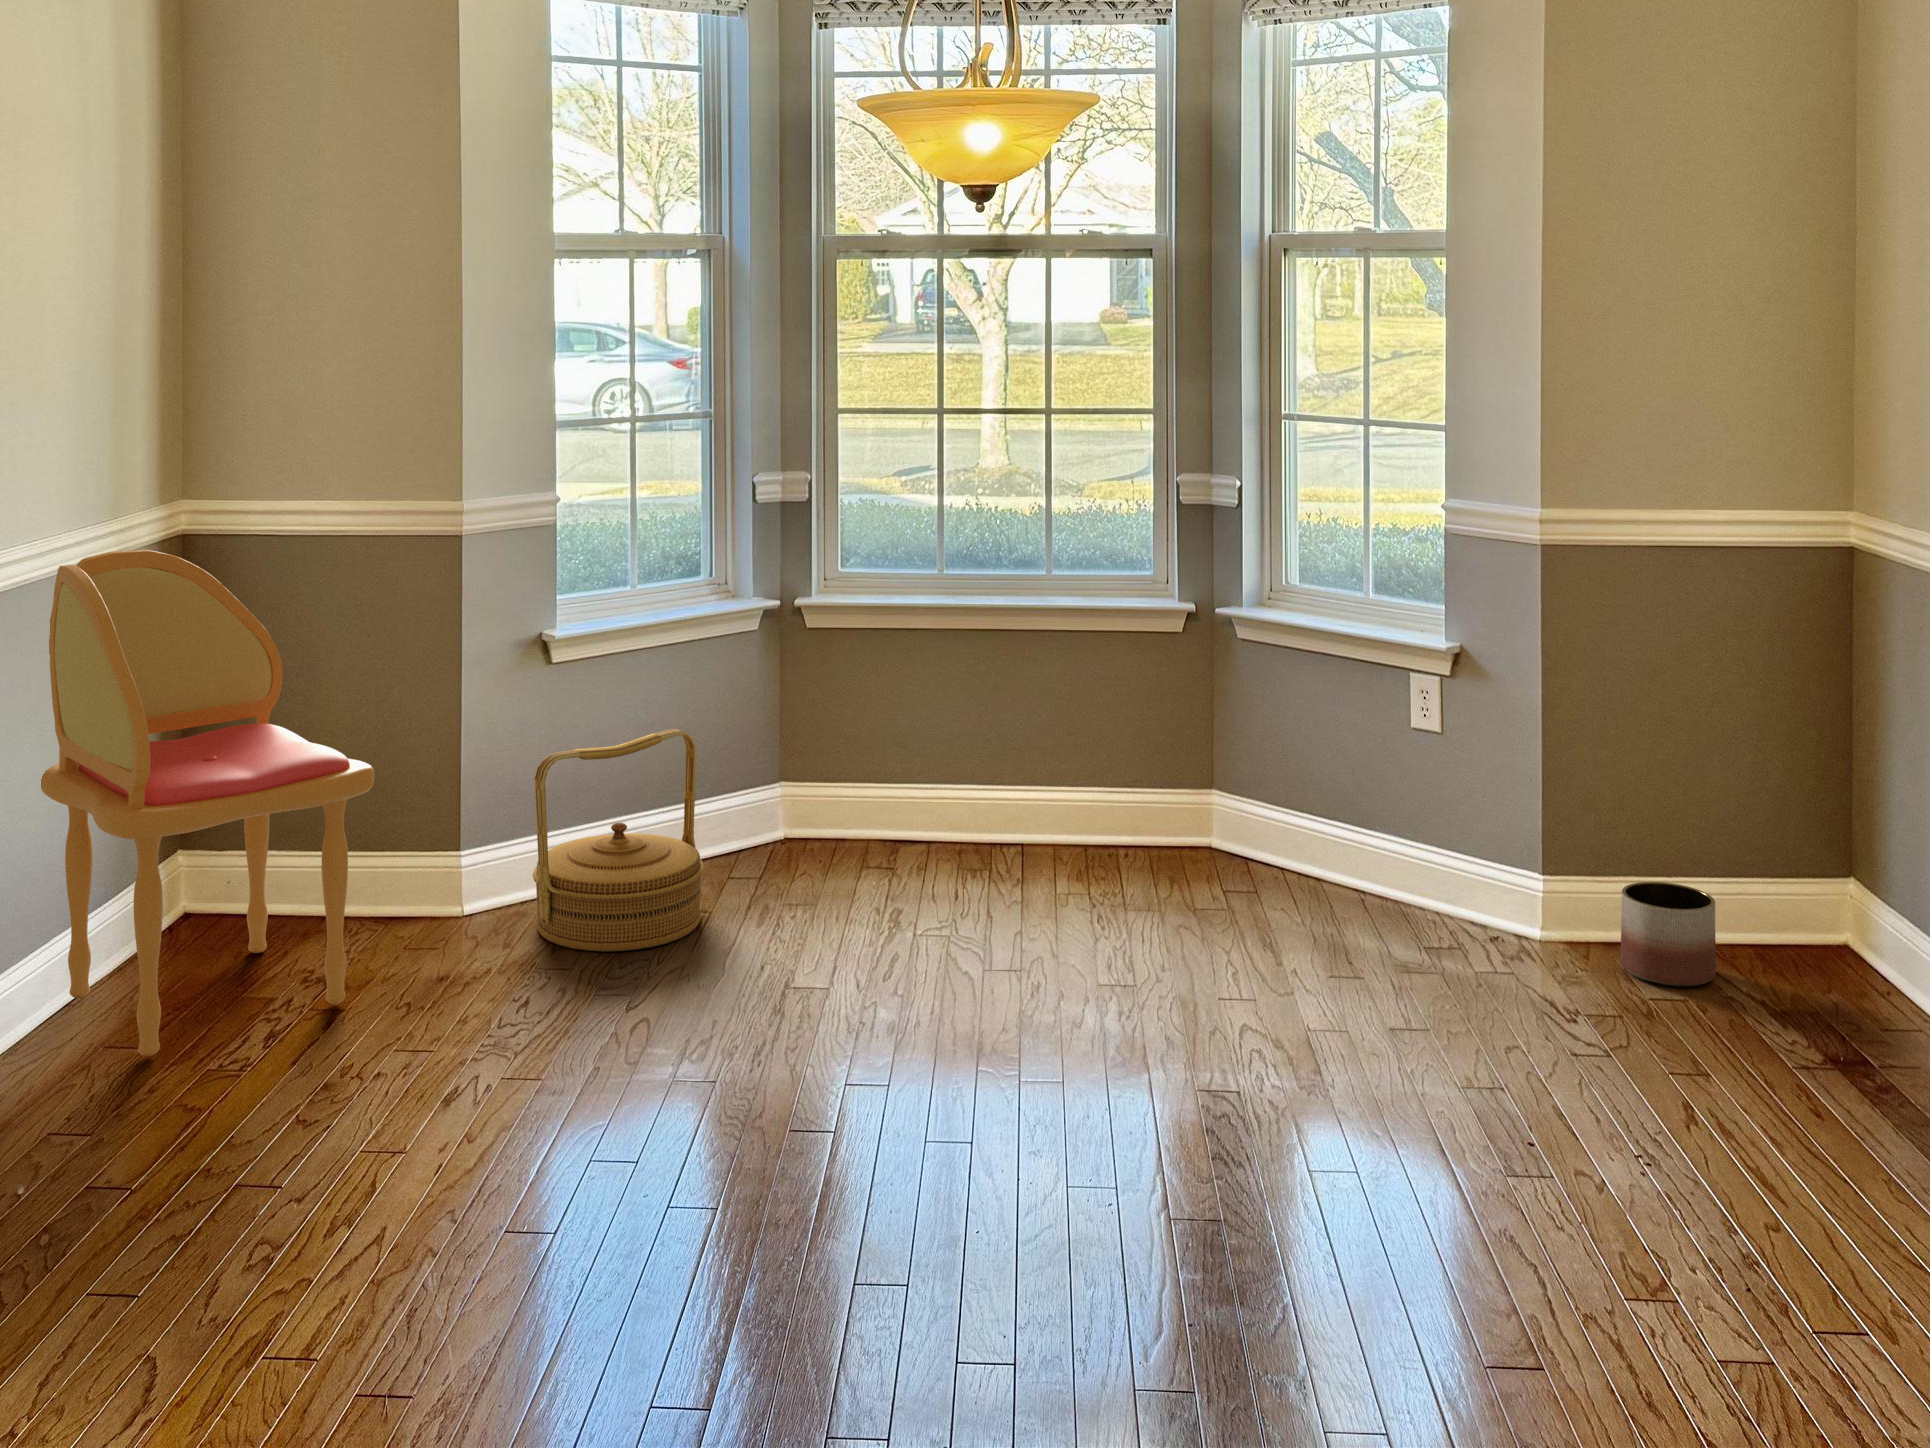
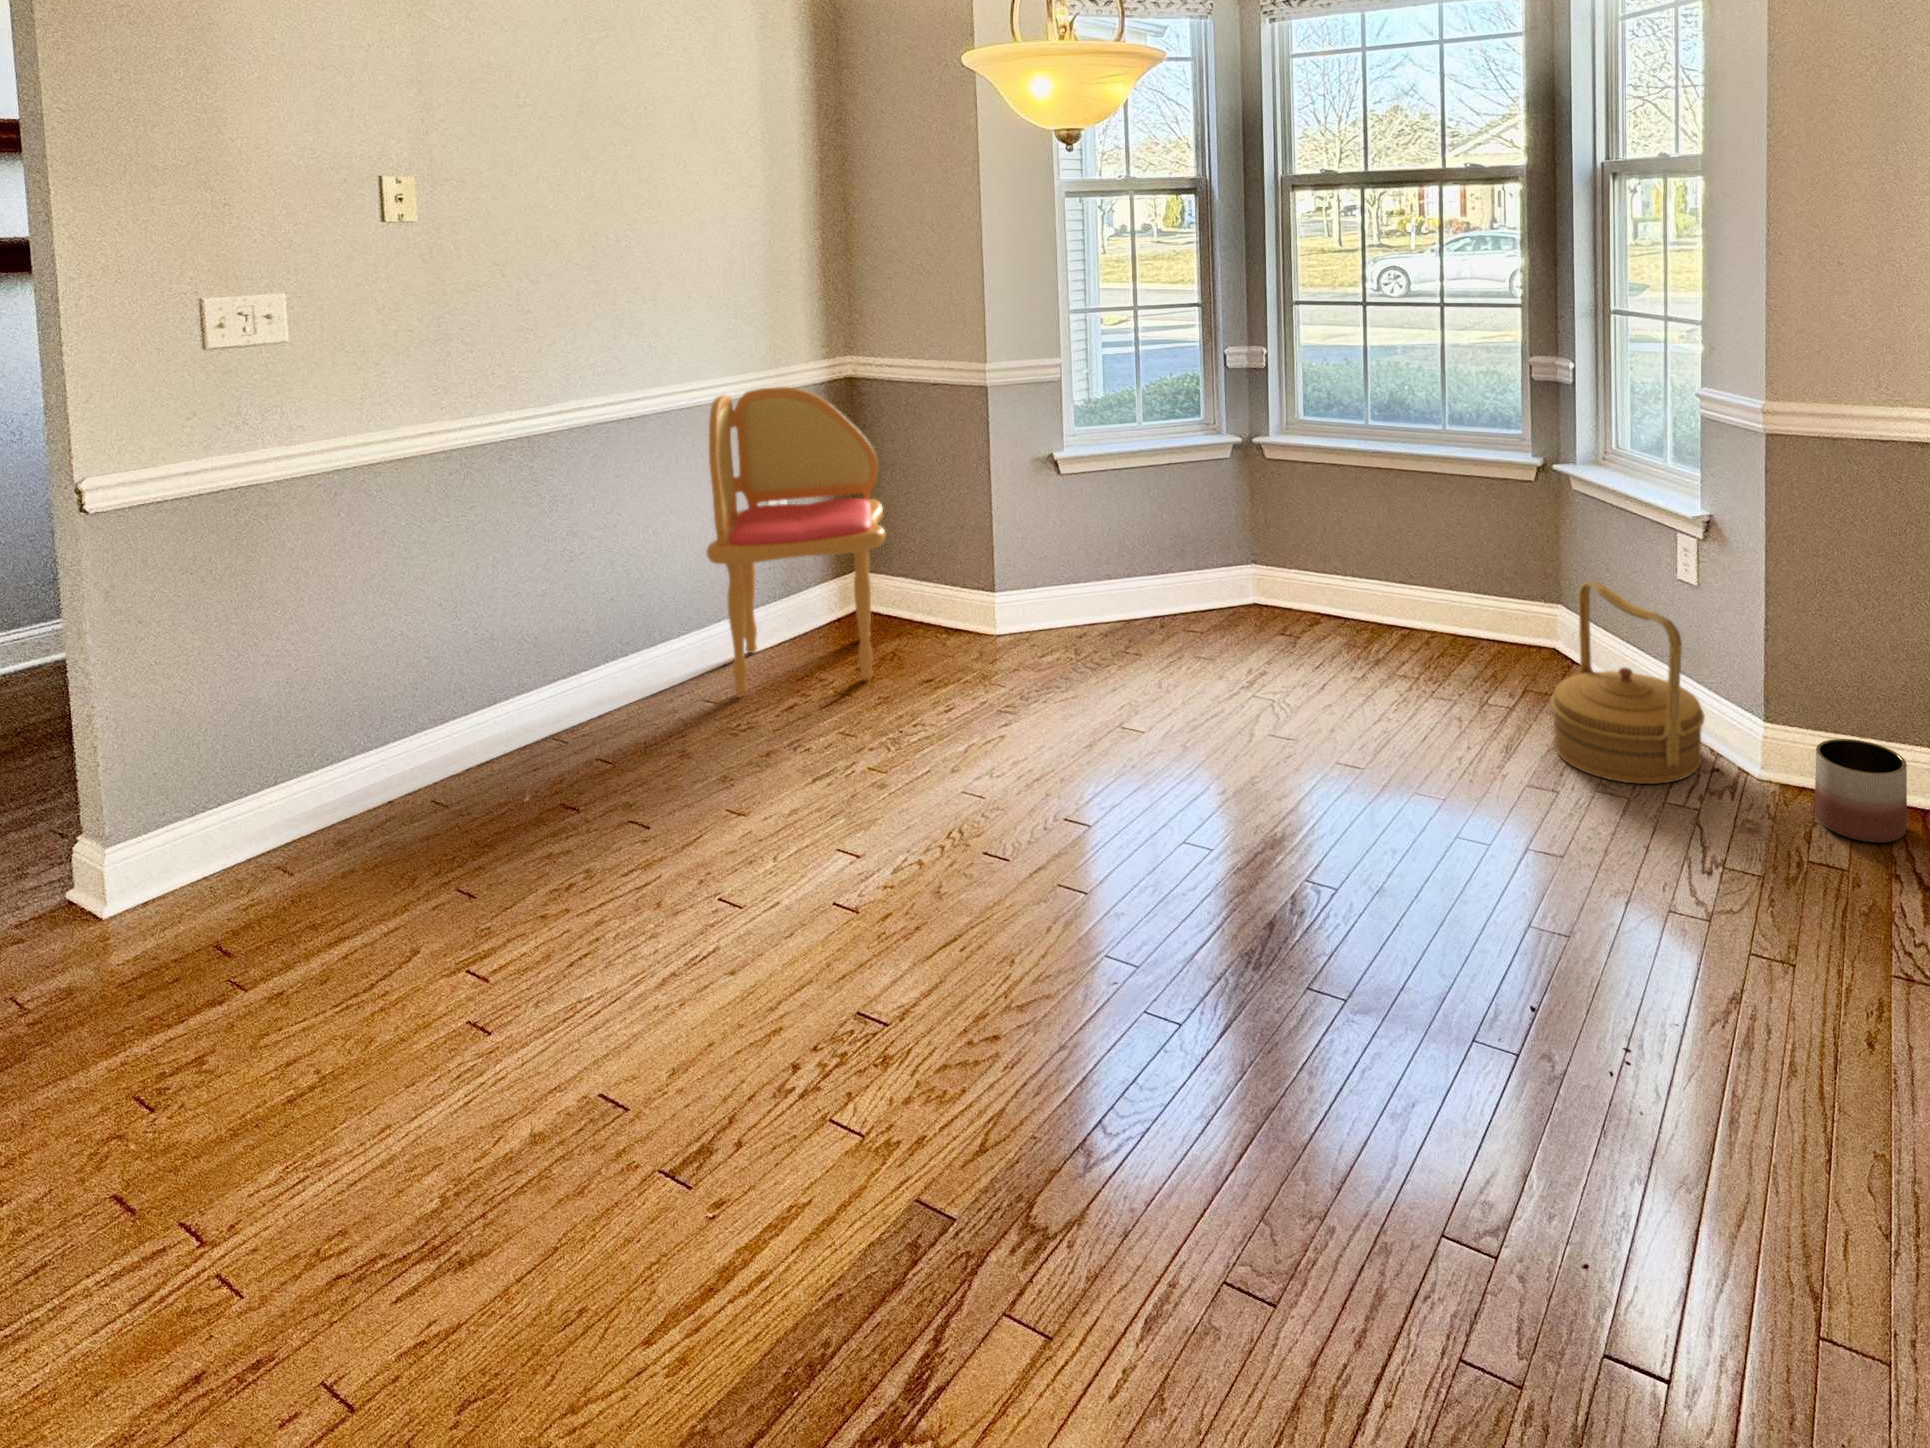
woven basket: present [533,729,704,952] -> present [1551,581,1705,784]

